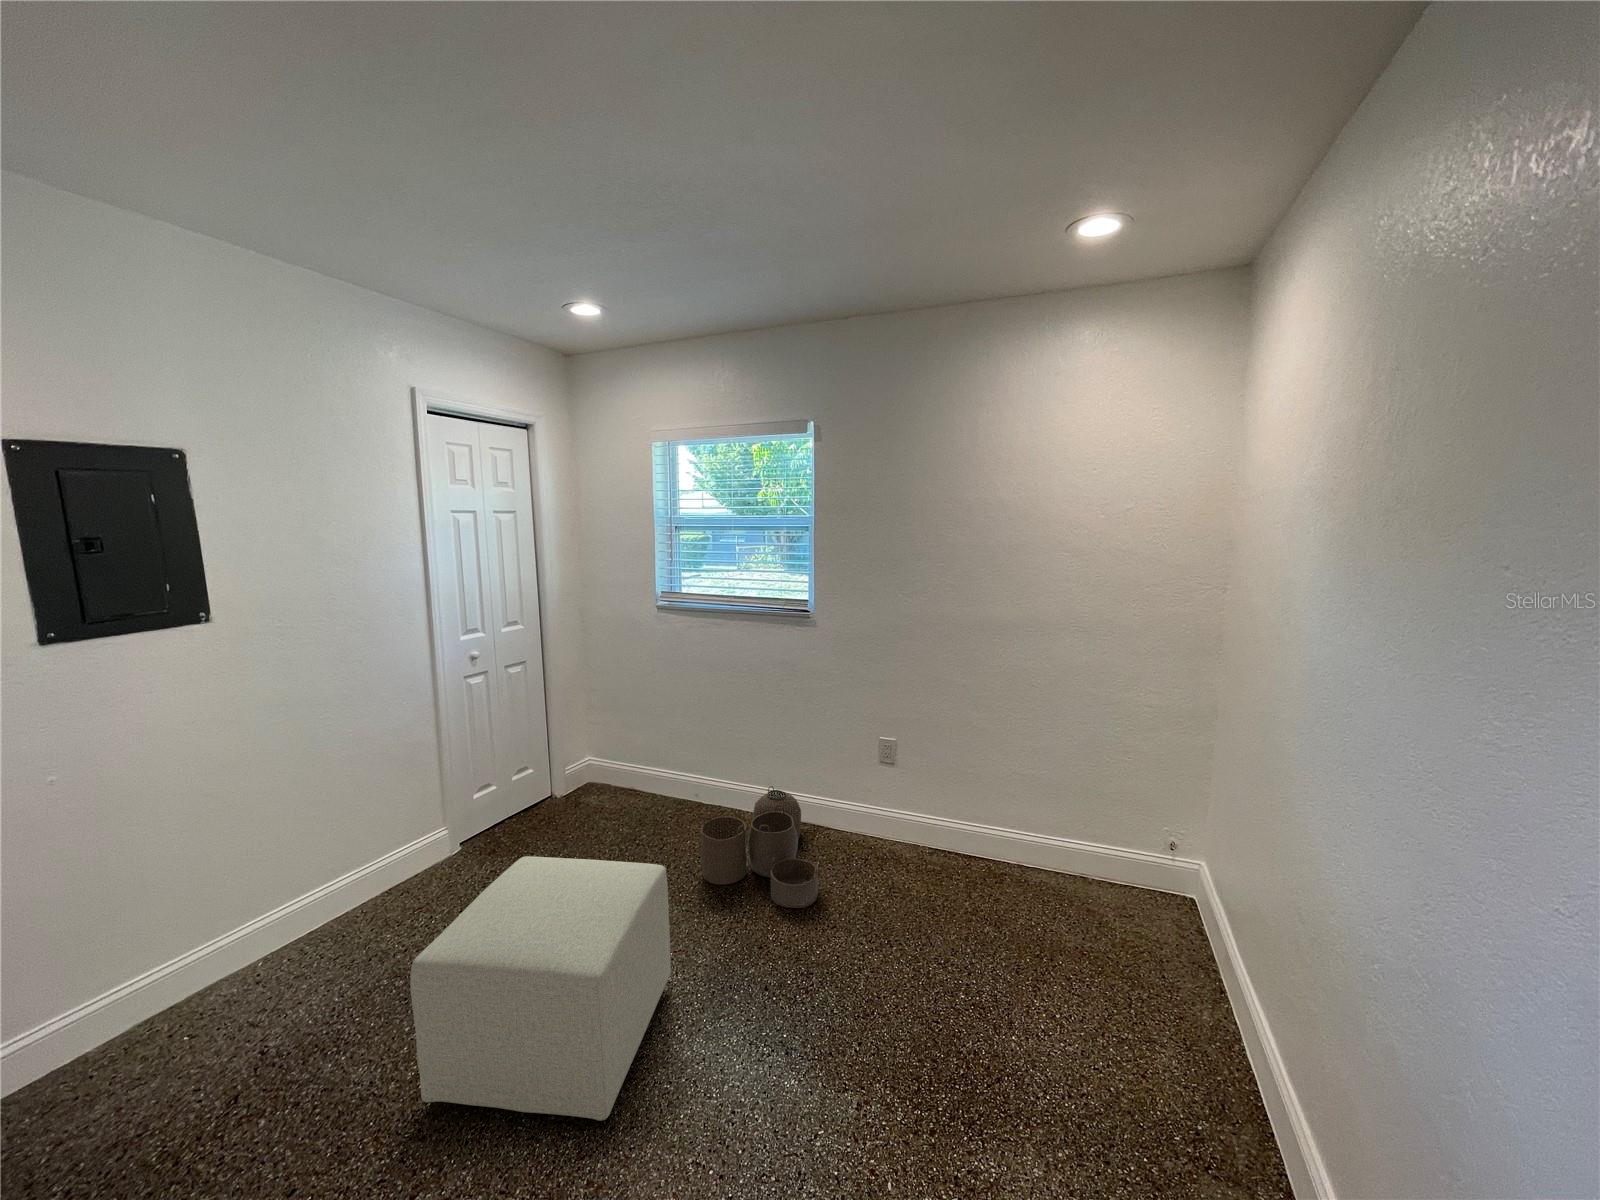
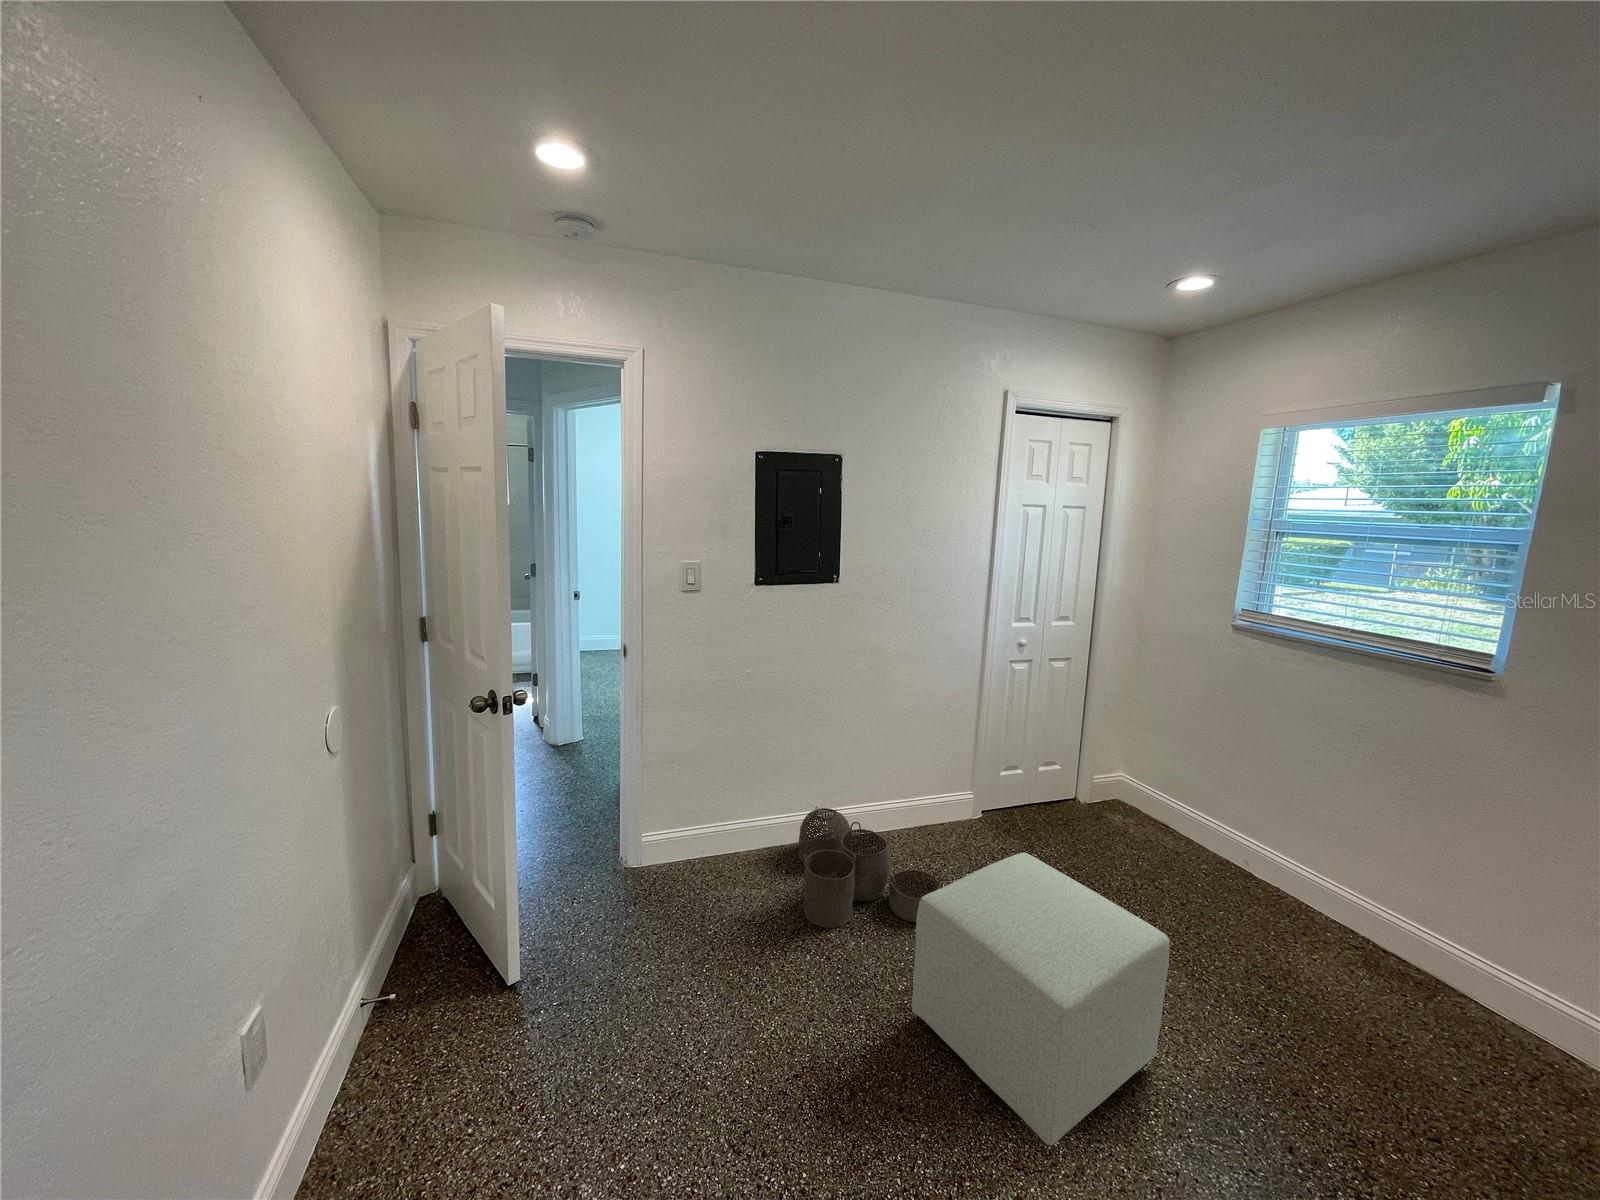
woven basket: present [700,786,818,908] -> present [798,806,941,928]

